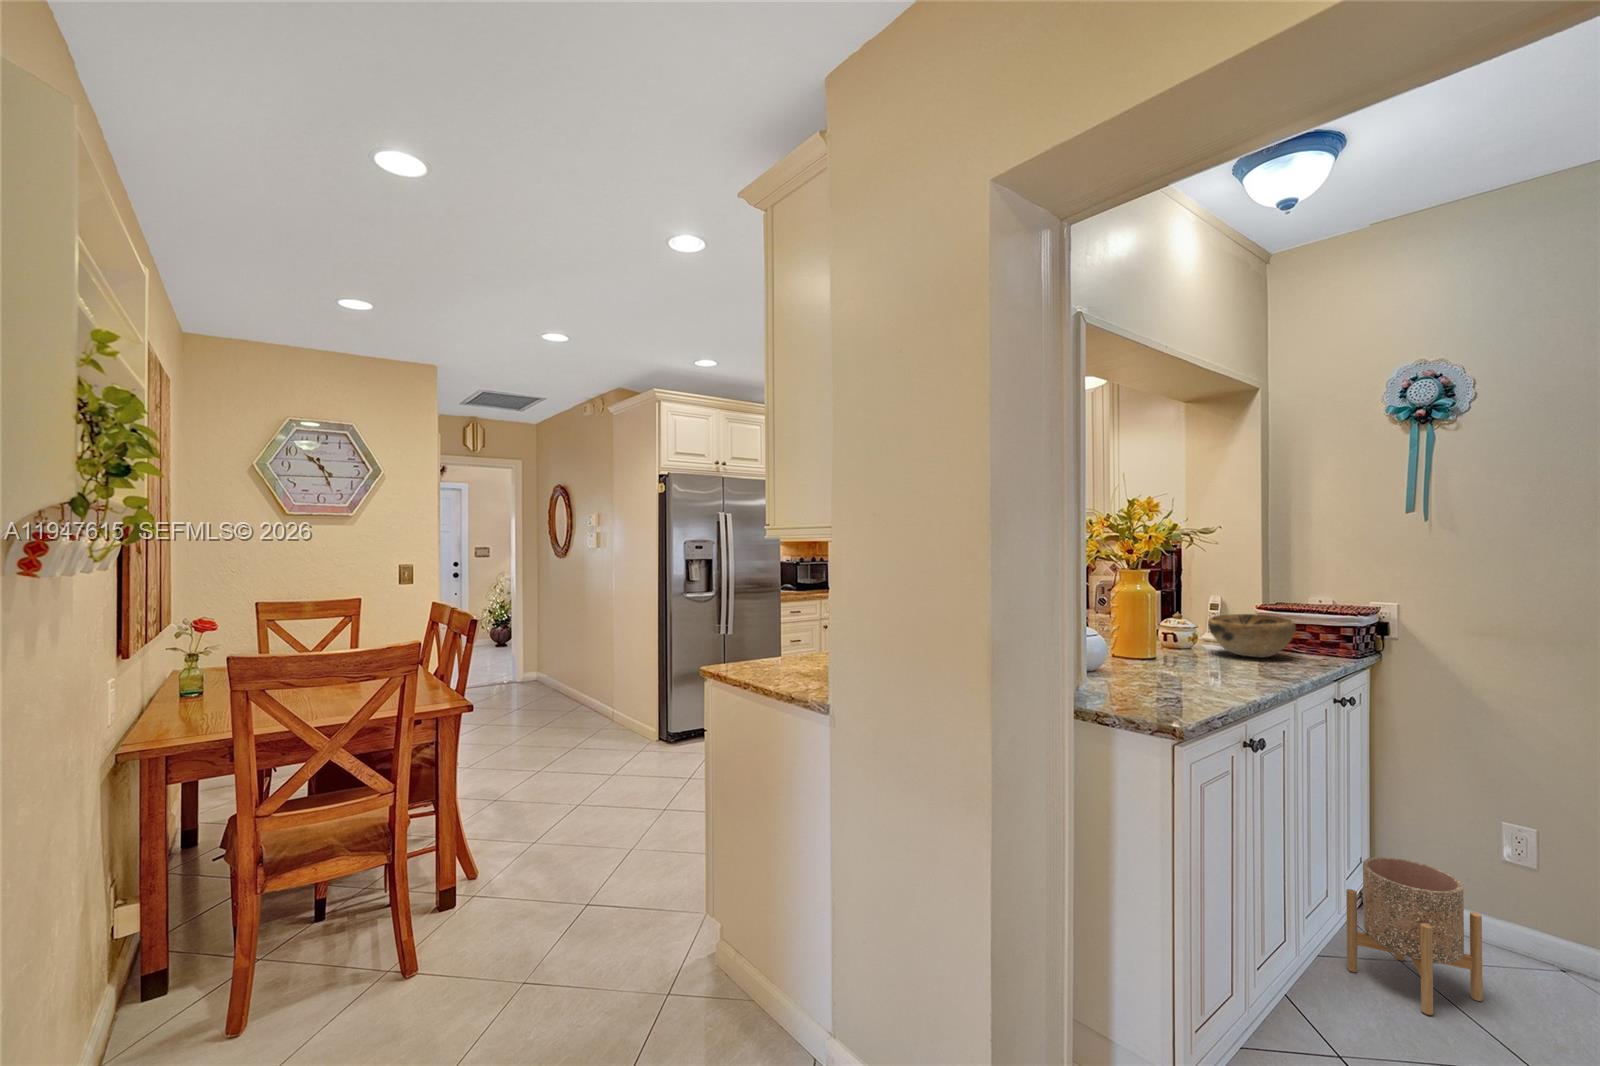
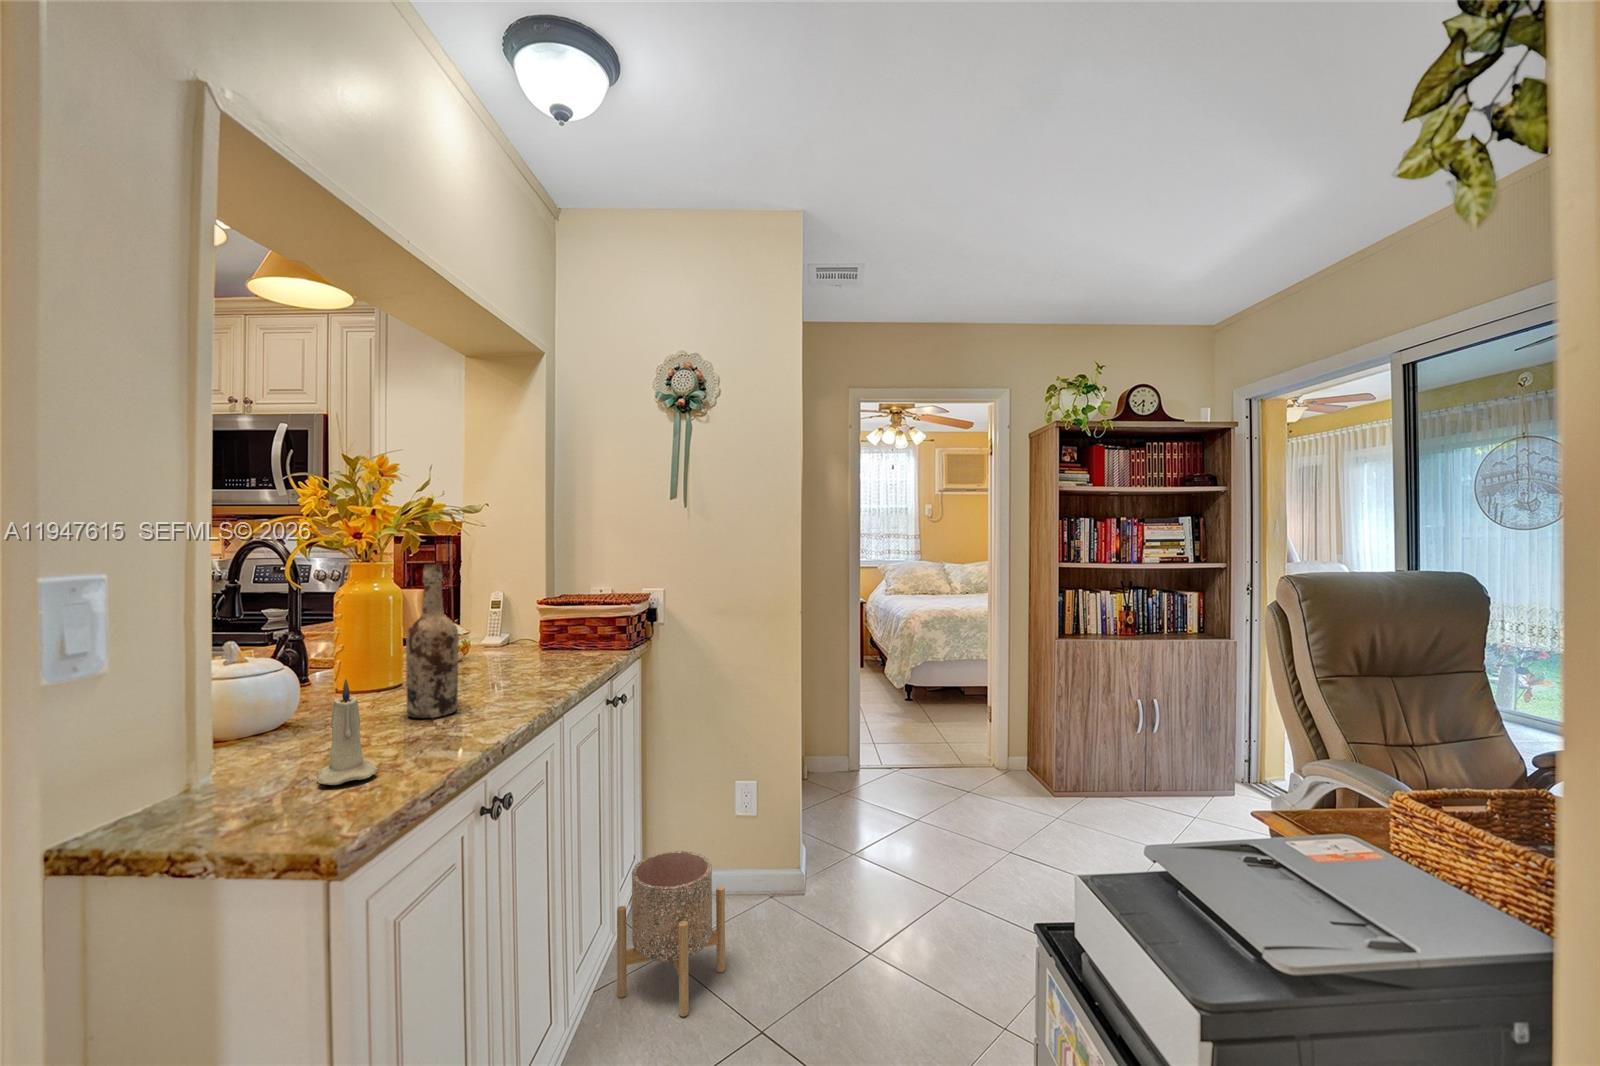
wine bottle: none [1173,573,1210,682] -> present [406,564,459,718]
decorative bowl: present [1208,614,1296,658] -> none [477,612,572,663]
candle: none [1139,643,1175,706] -> present [317,679,378,785]

